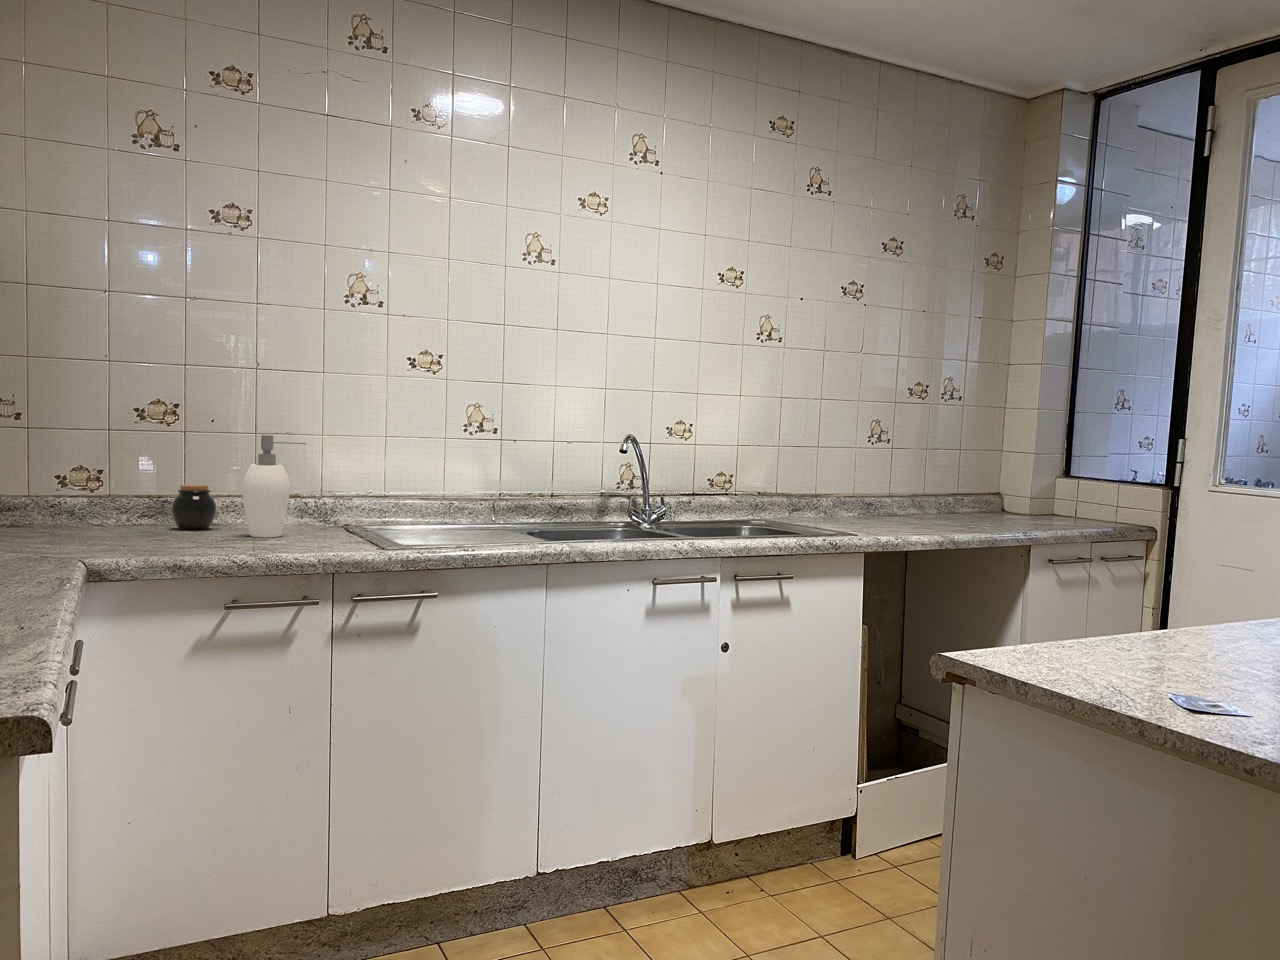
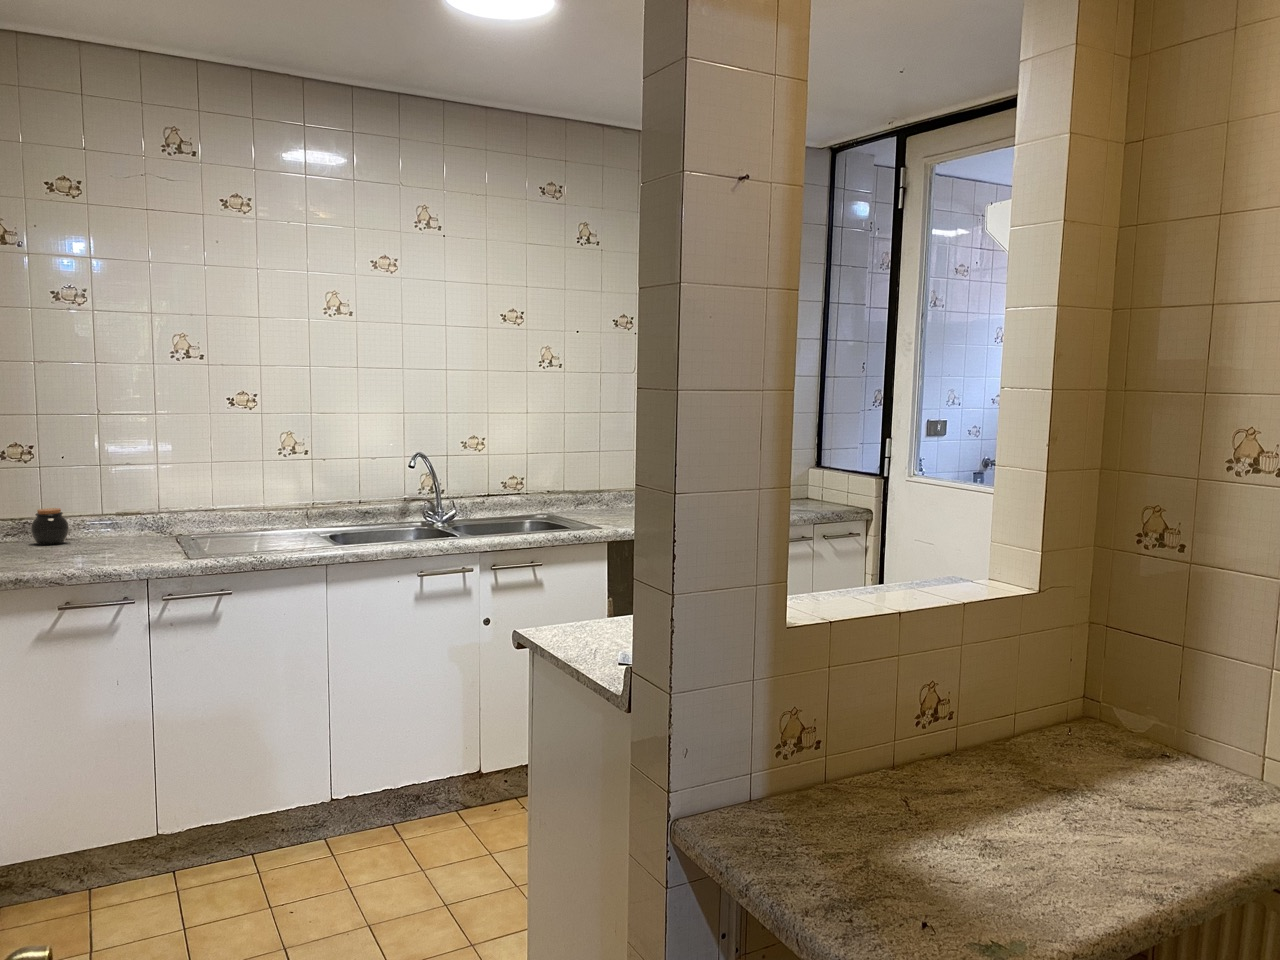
soap dispenser: present [242,435,306,537] -> none [83,471,134,551]

